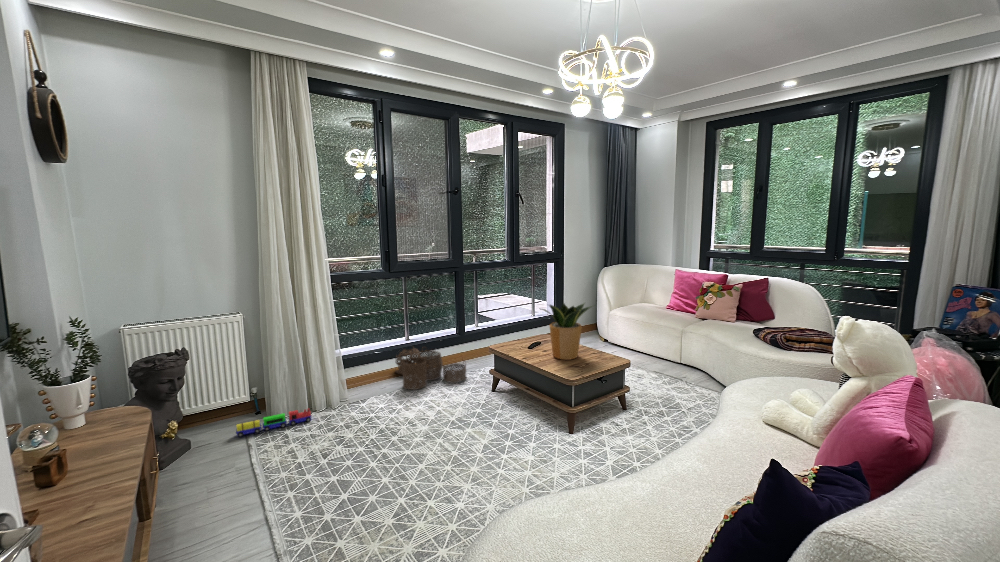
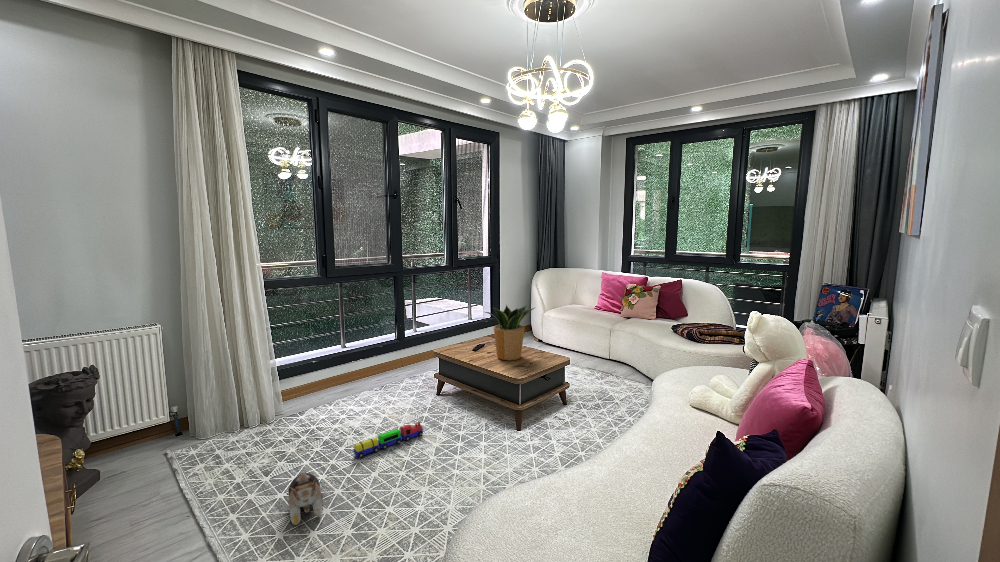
woven basket: present [395,348,466,390] -> none [331,353,408,399]
toy train: present [236,409,312,437] -> present [353,422,423,458]
plush toy: none [334,460,370,509] -> present [288,473,323,525]

